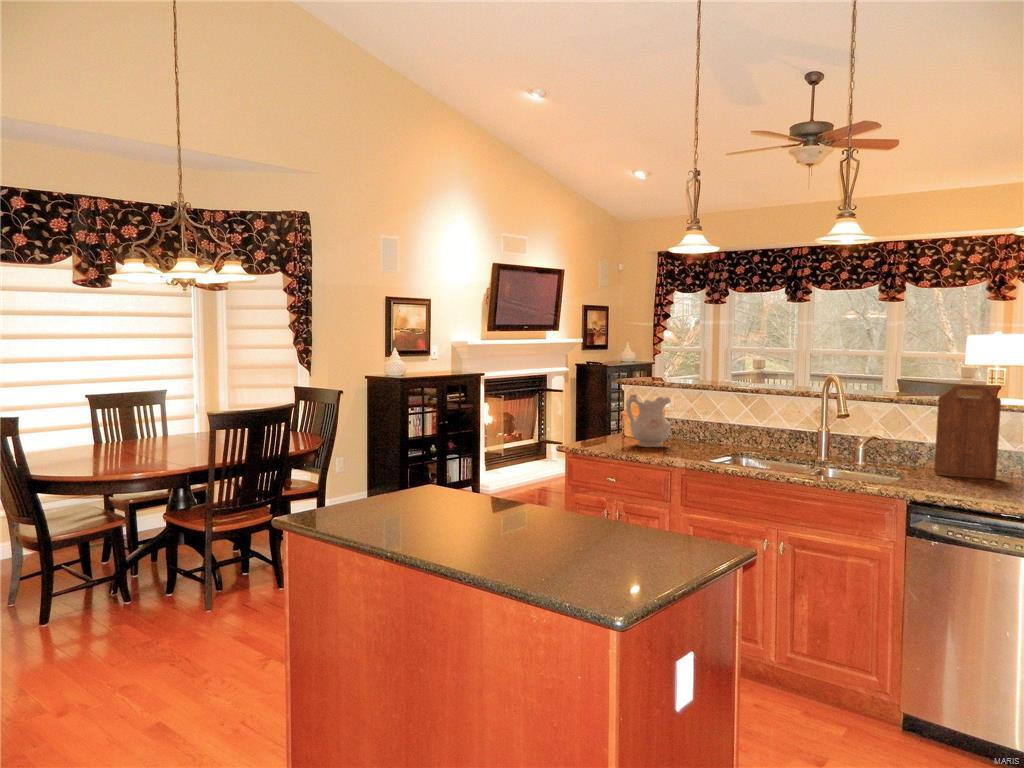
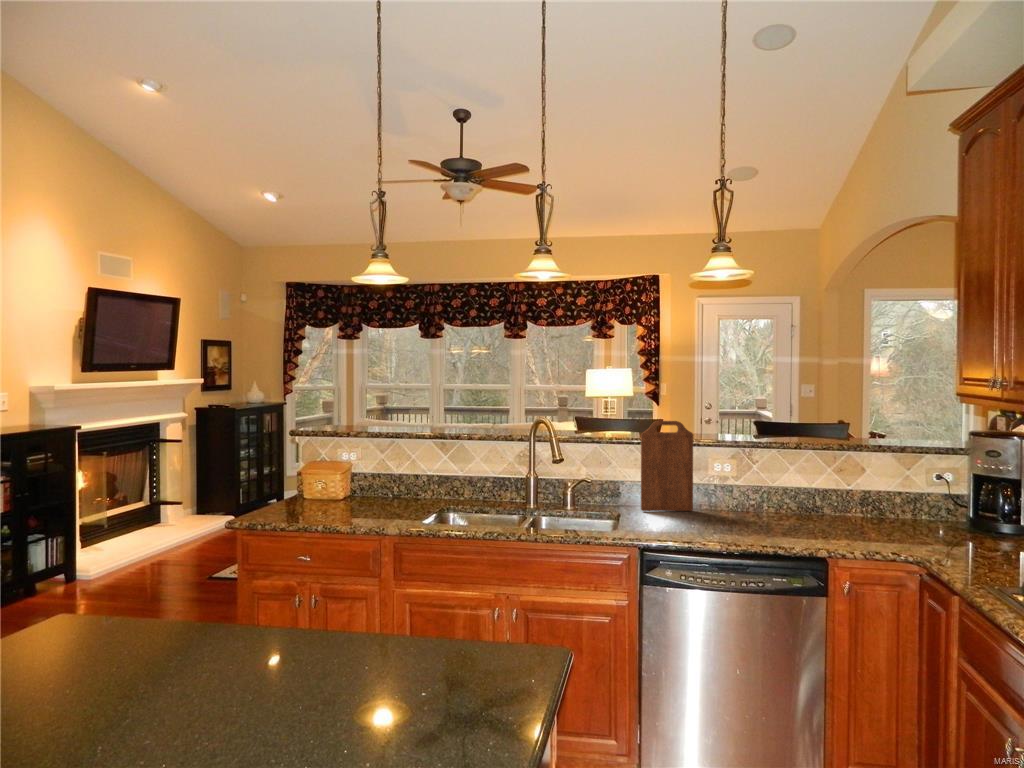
ceramic pitcher: present [626,395,671,447] -> none [309,449,363,513]

